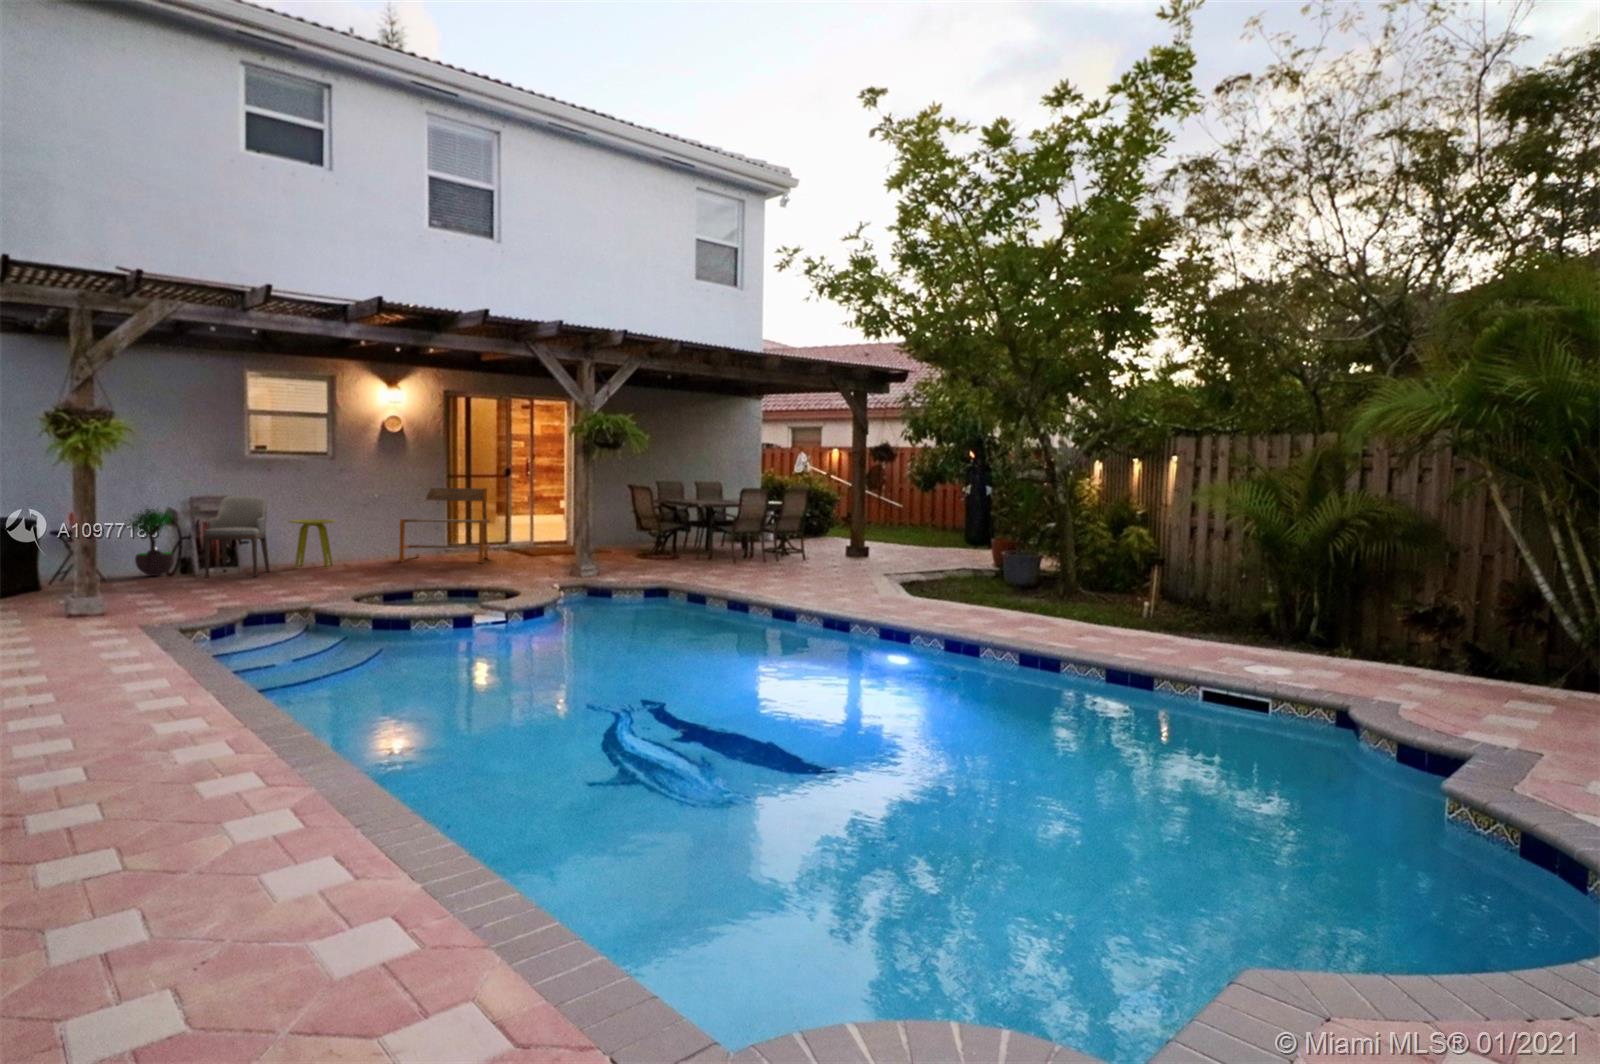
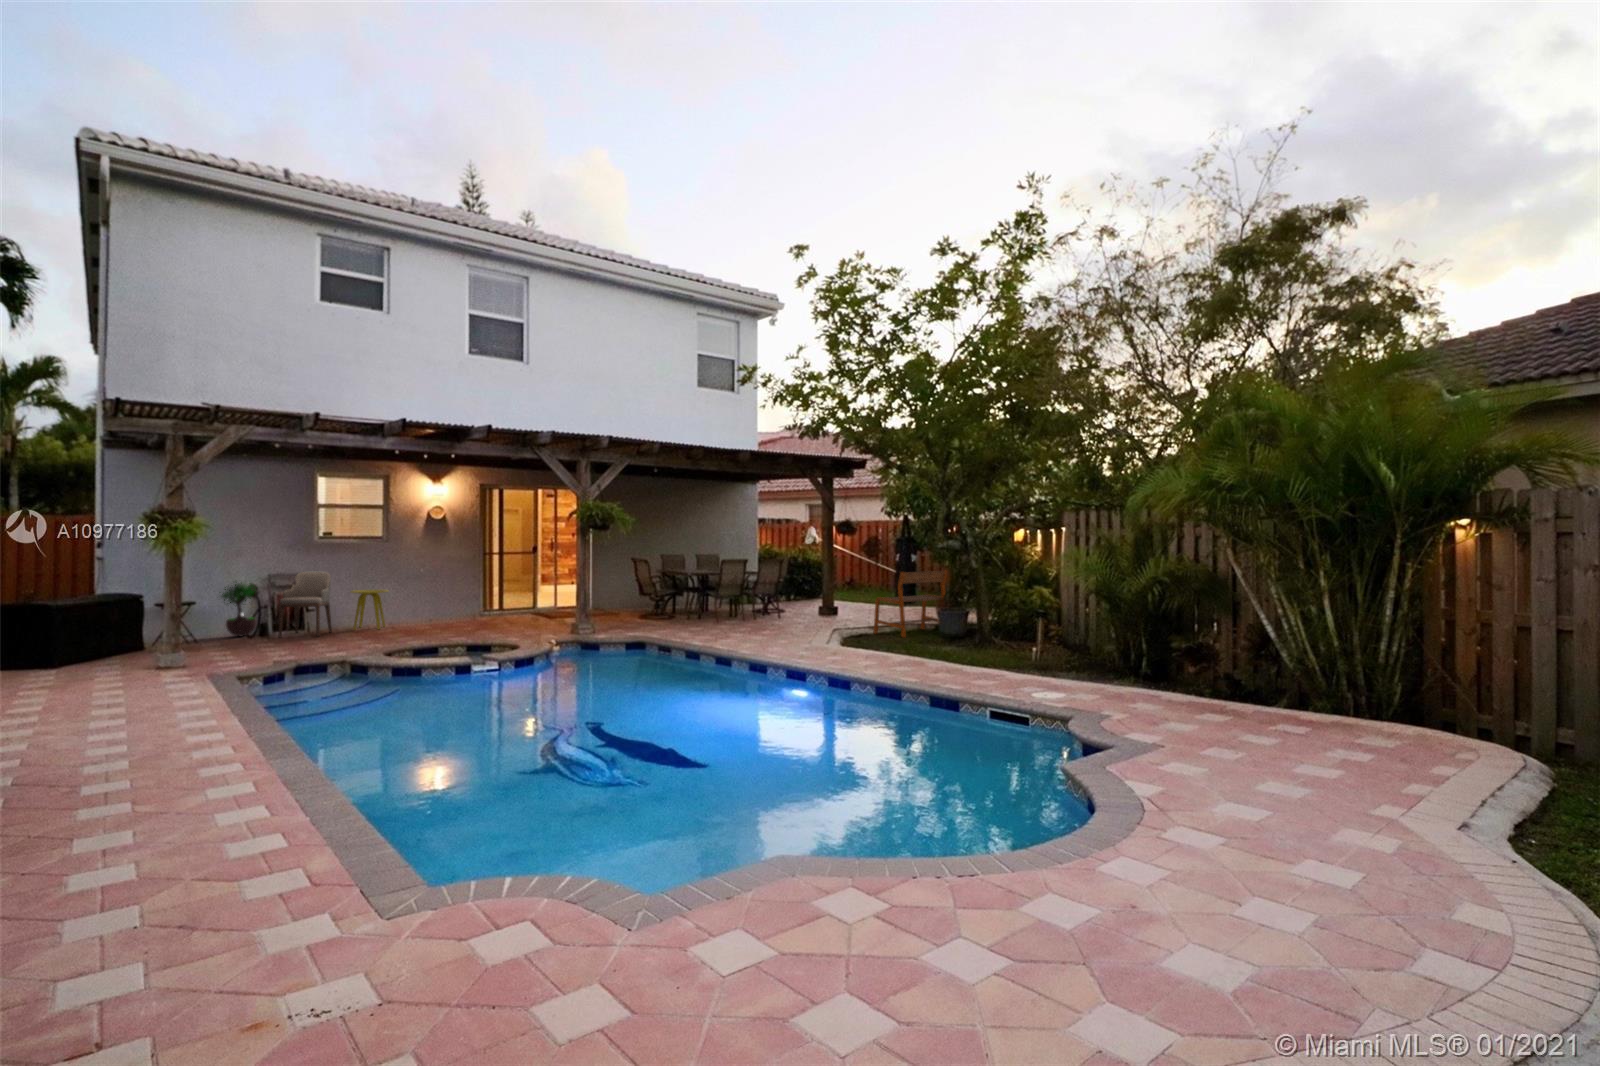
bench: present [399,488,491,563] -> present [874,570,947,637]

